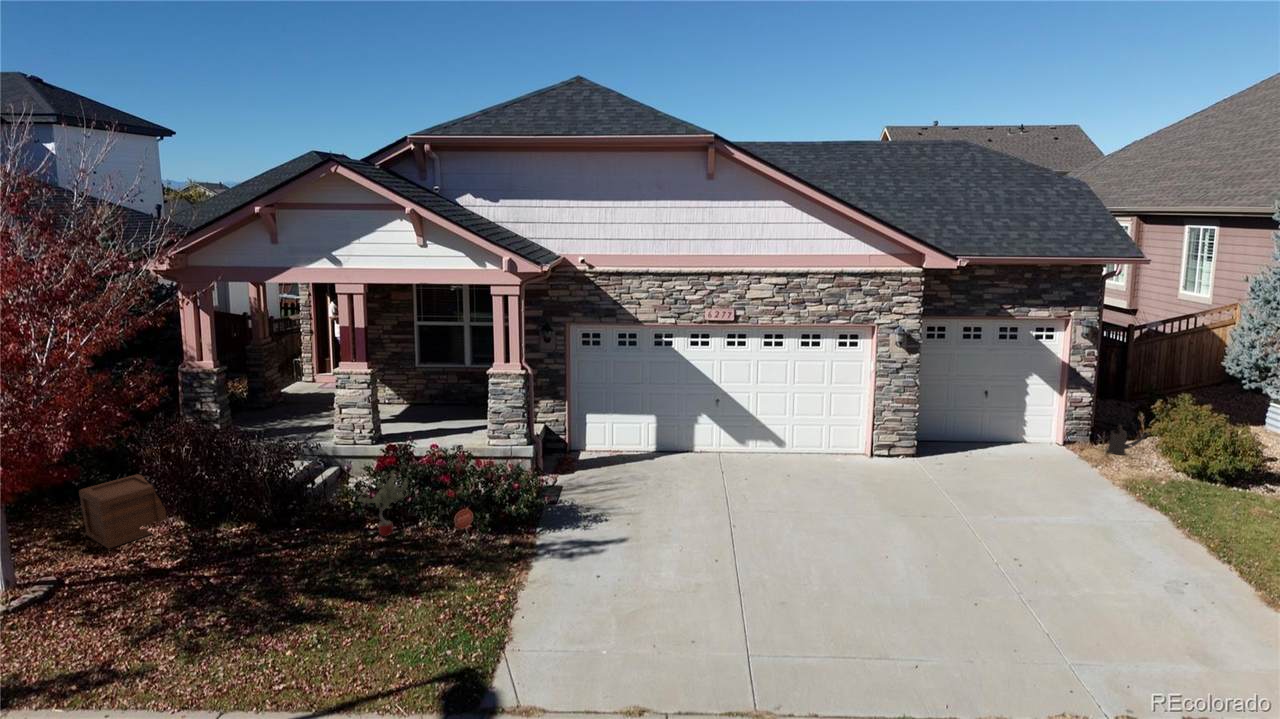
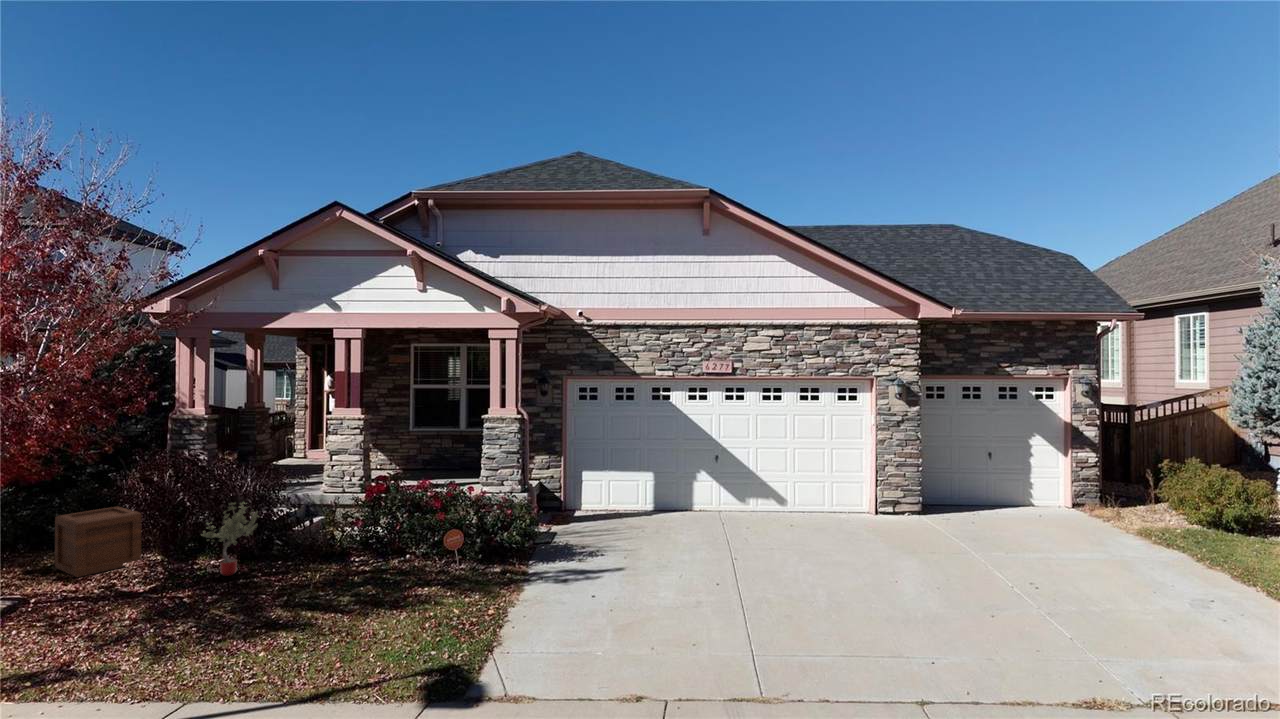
watering can: present [1107,425,1149,455] -> none [1118,482,1164,514]
potted tree: present [358,471,408,537] -> present [202,502,257,576]

